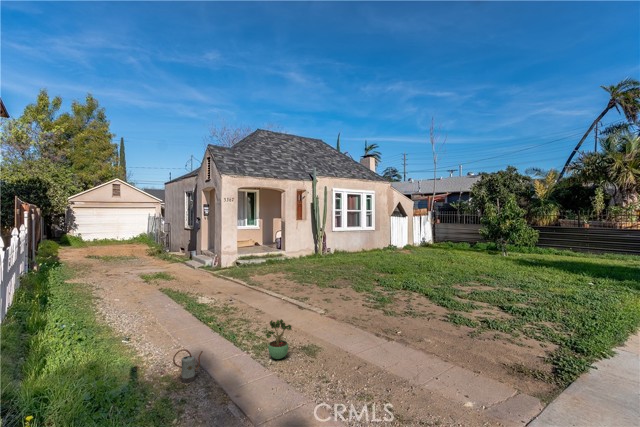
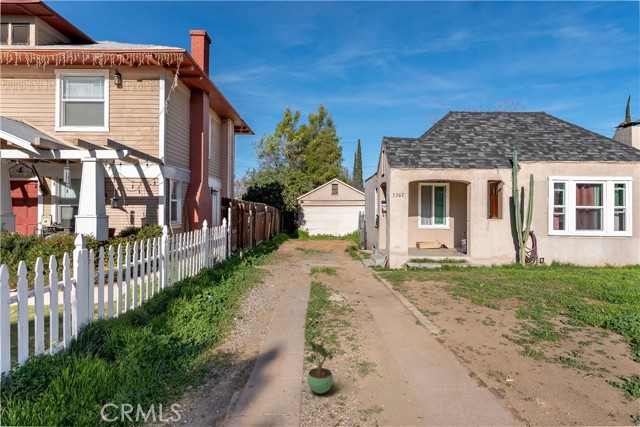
watering can: present [173,349,203,383] -> none [203,350,233,388]

